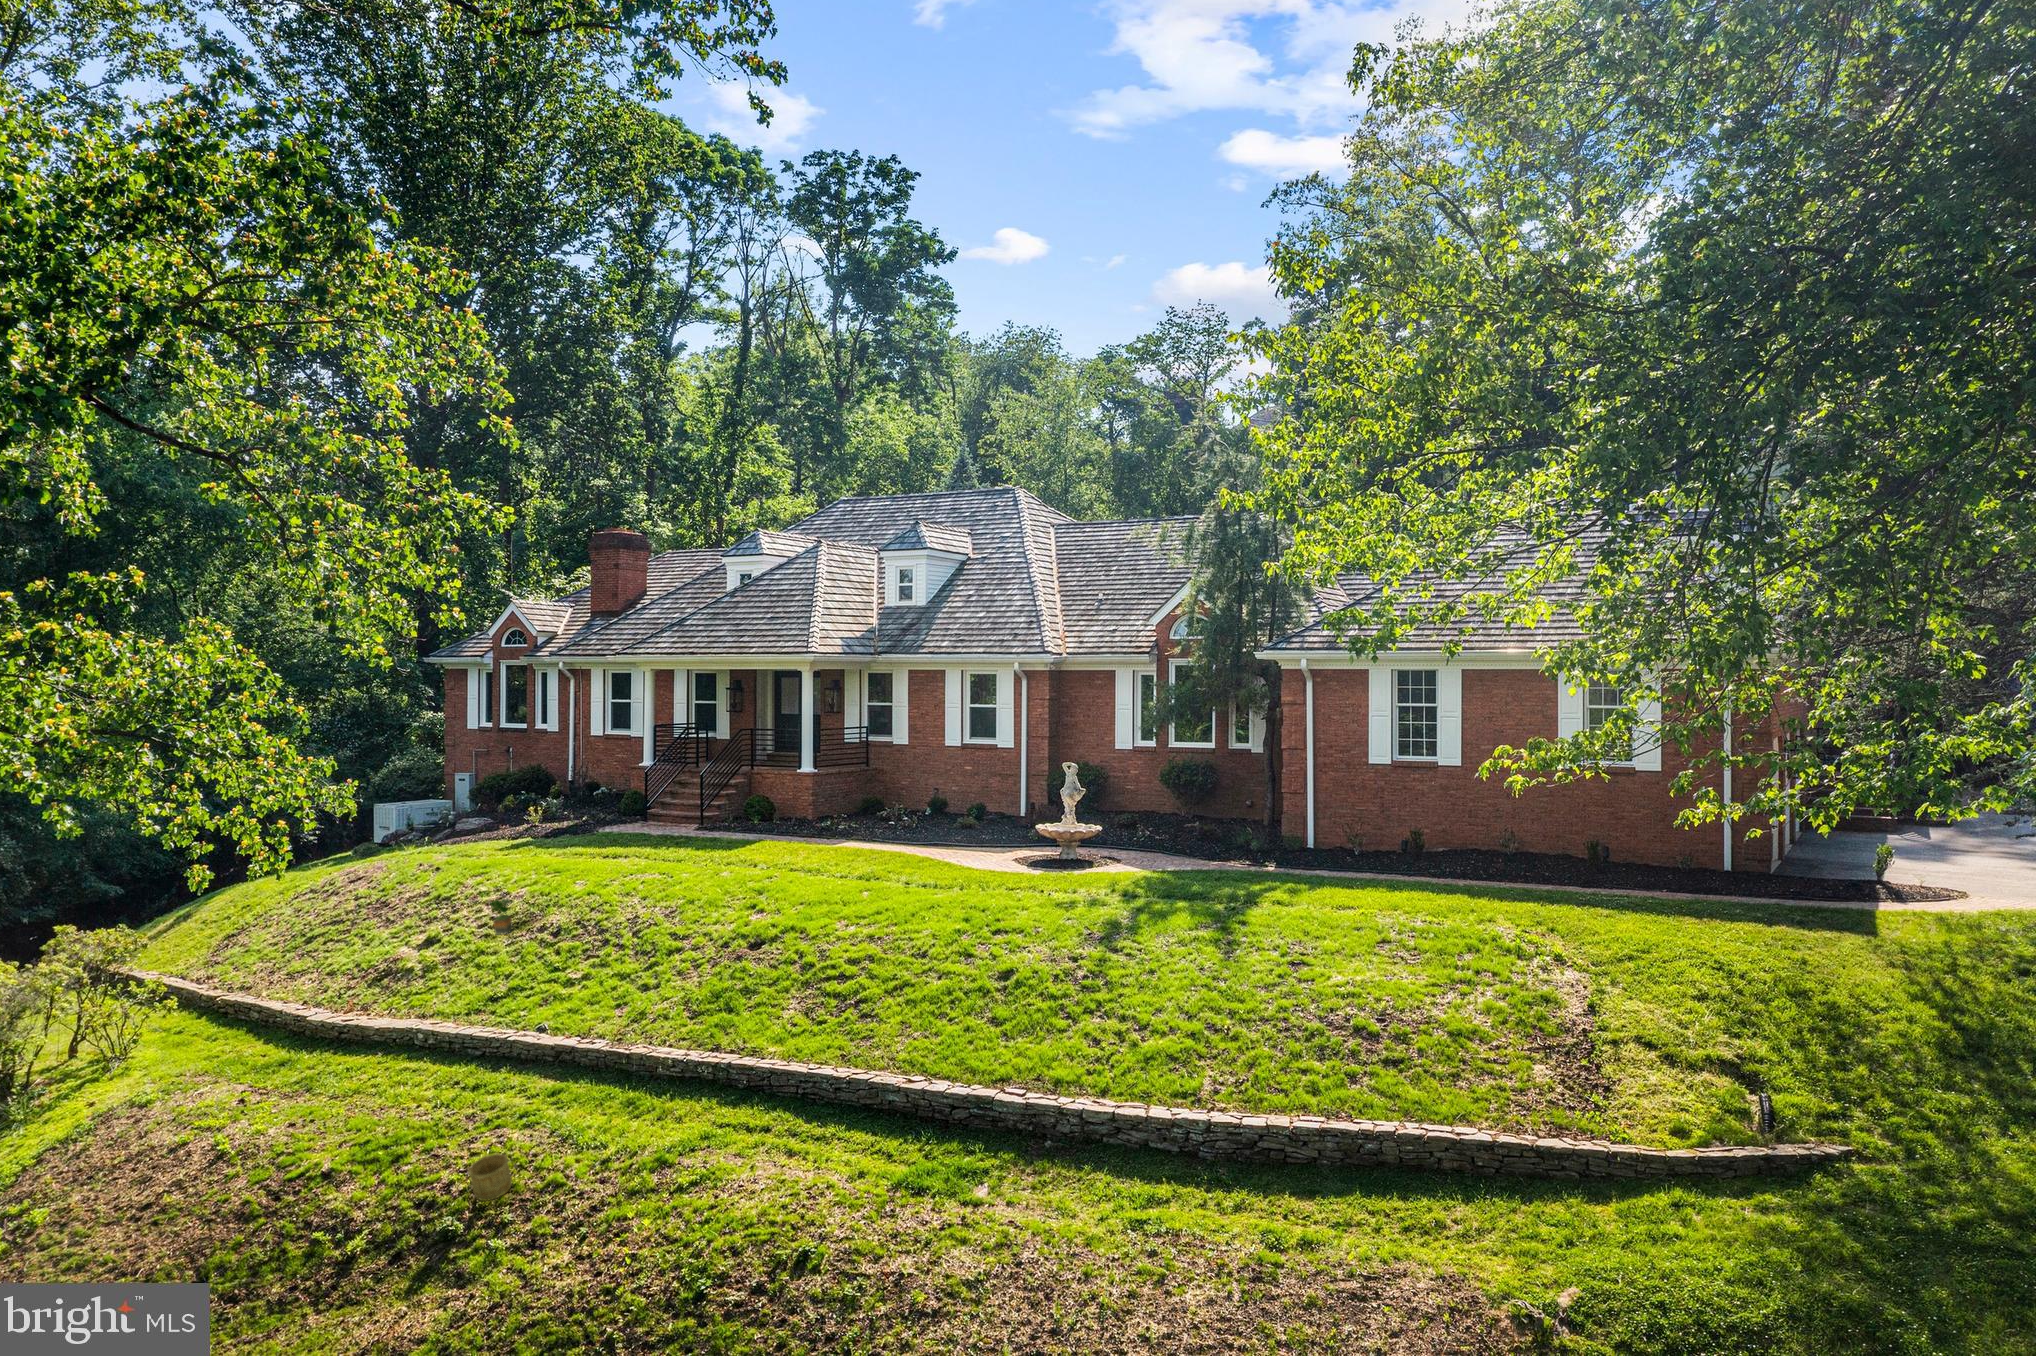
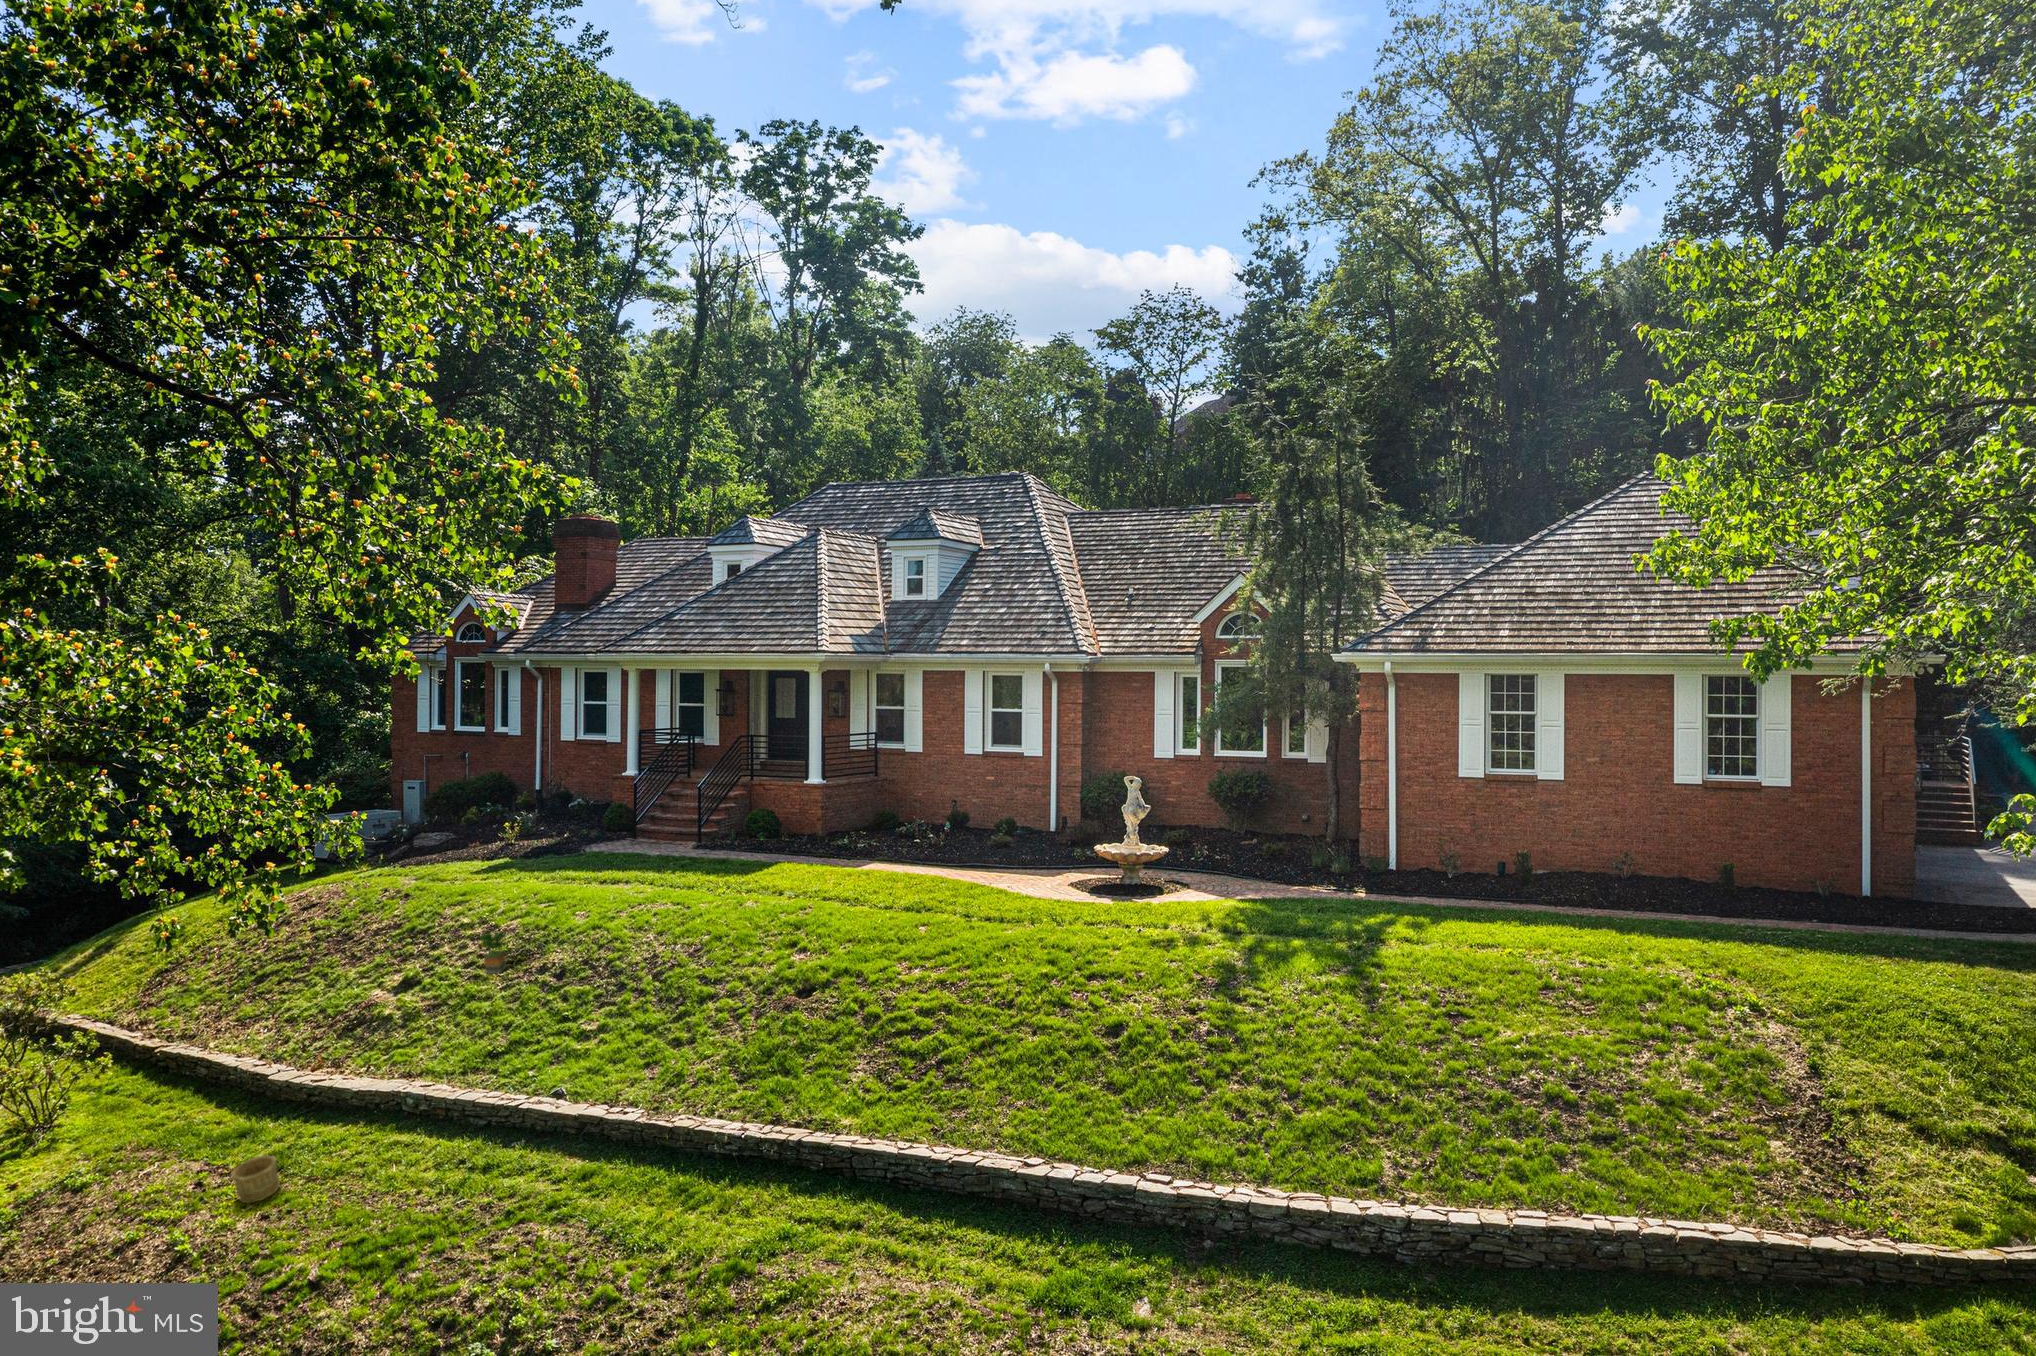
wooden bucket: present [468,1154,512,1201] -> present [232,1156,280,1203]

